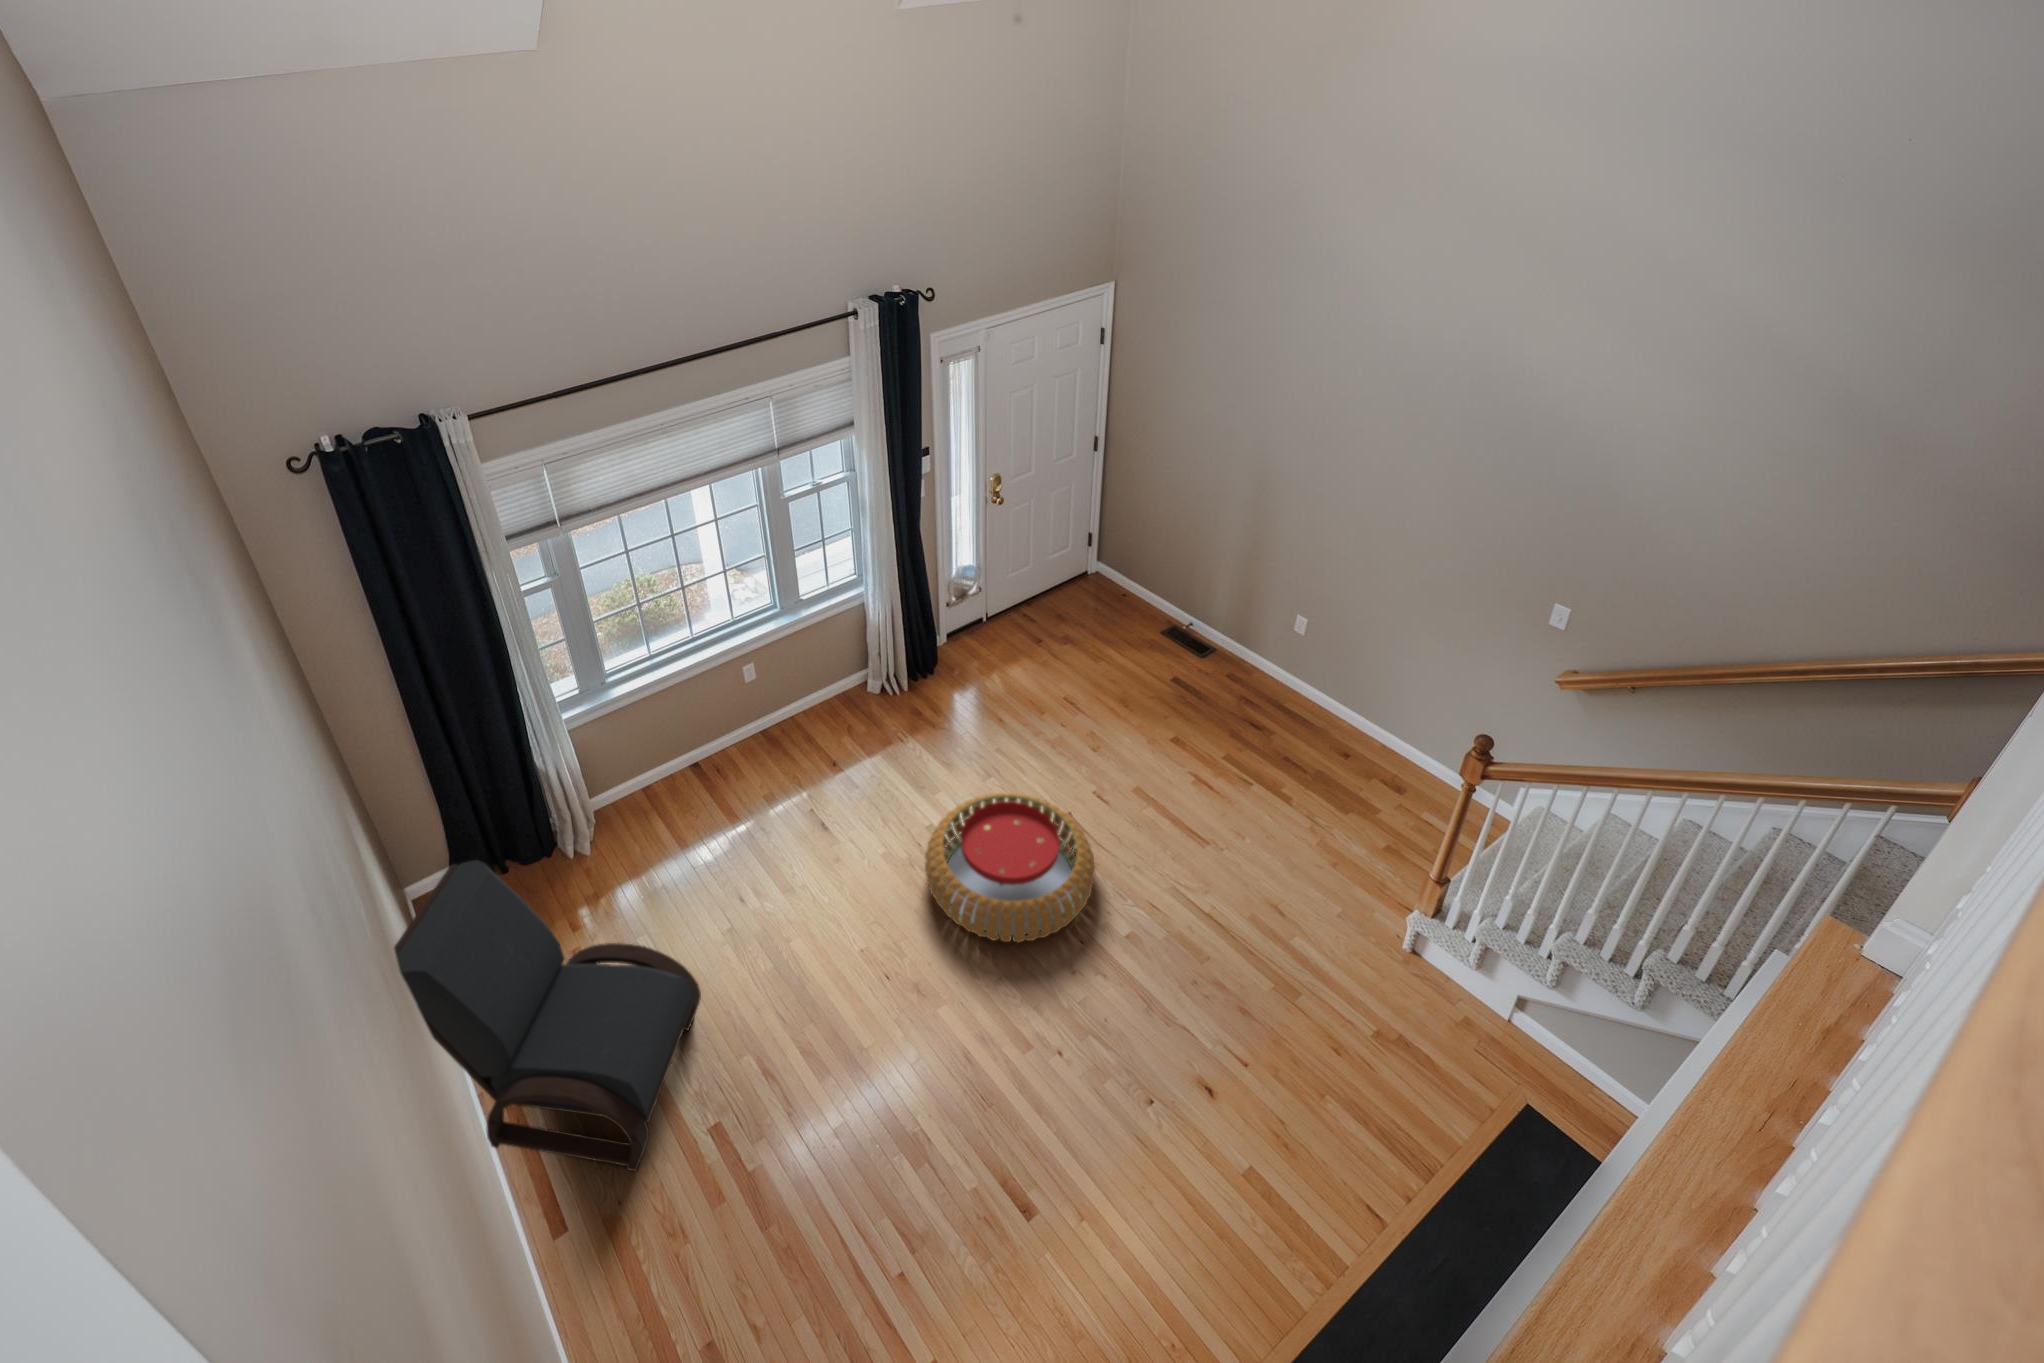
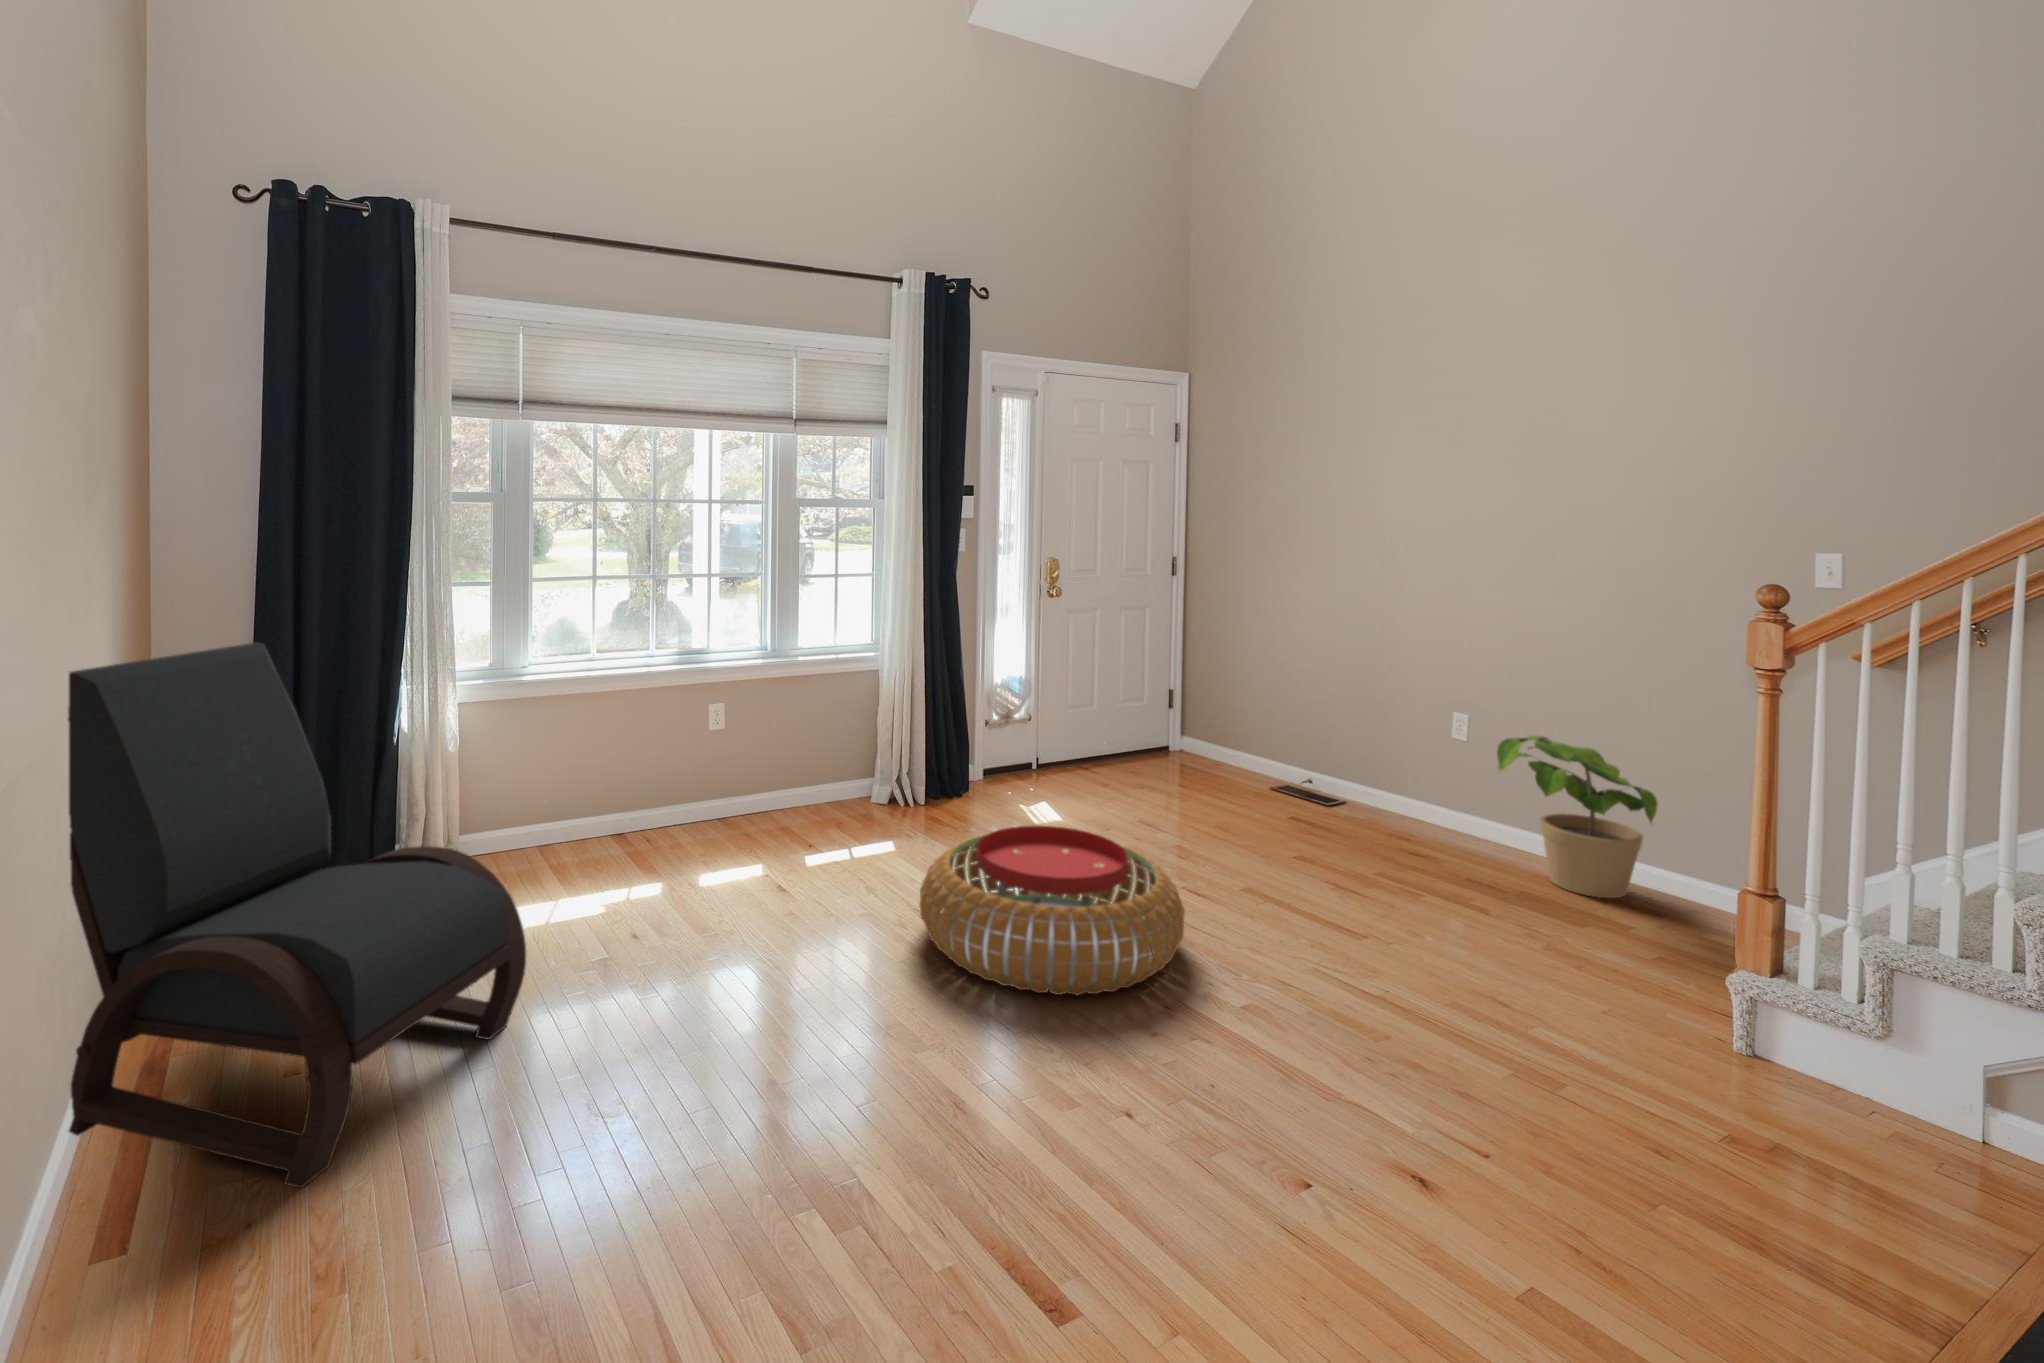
potted plant: none [1313,674,1418,774] -> present [1497,736,1657,898]

